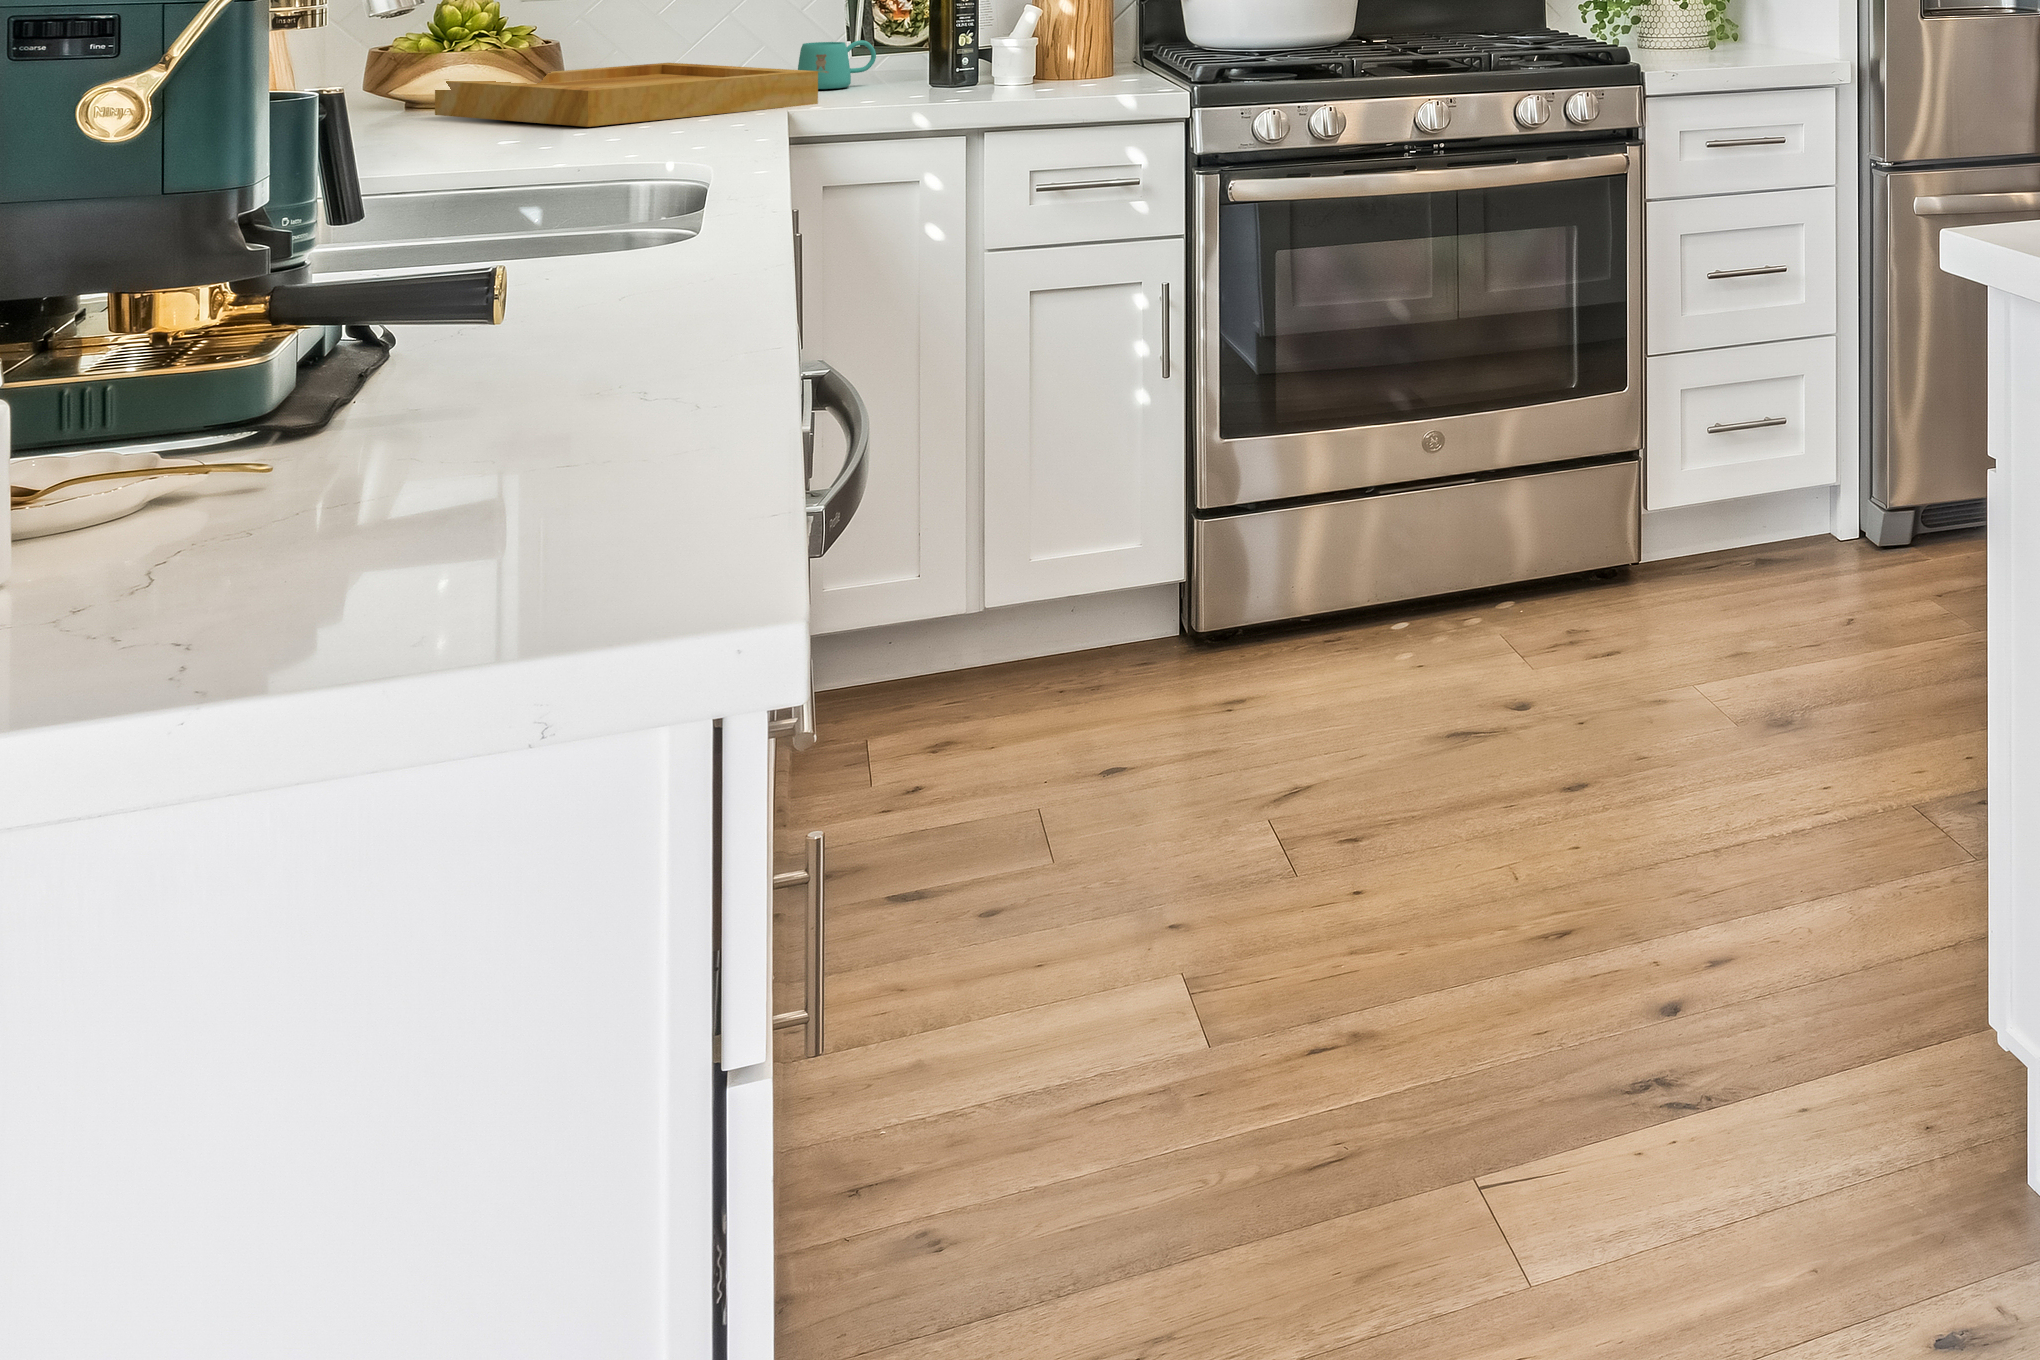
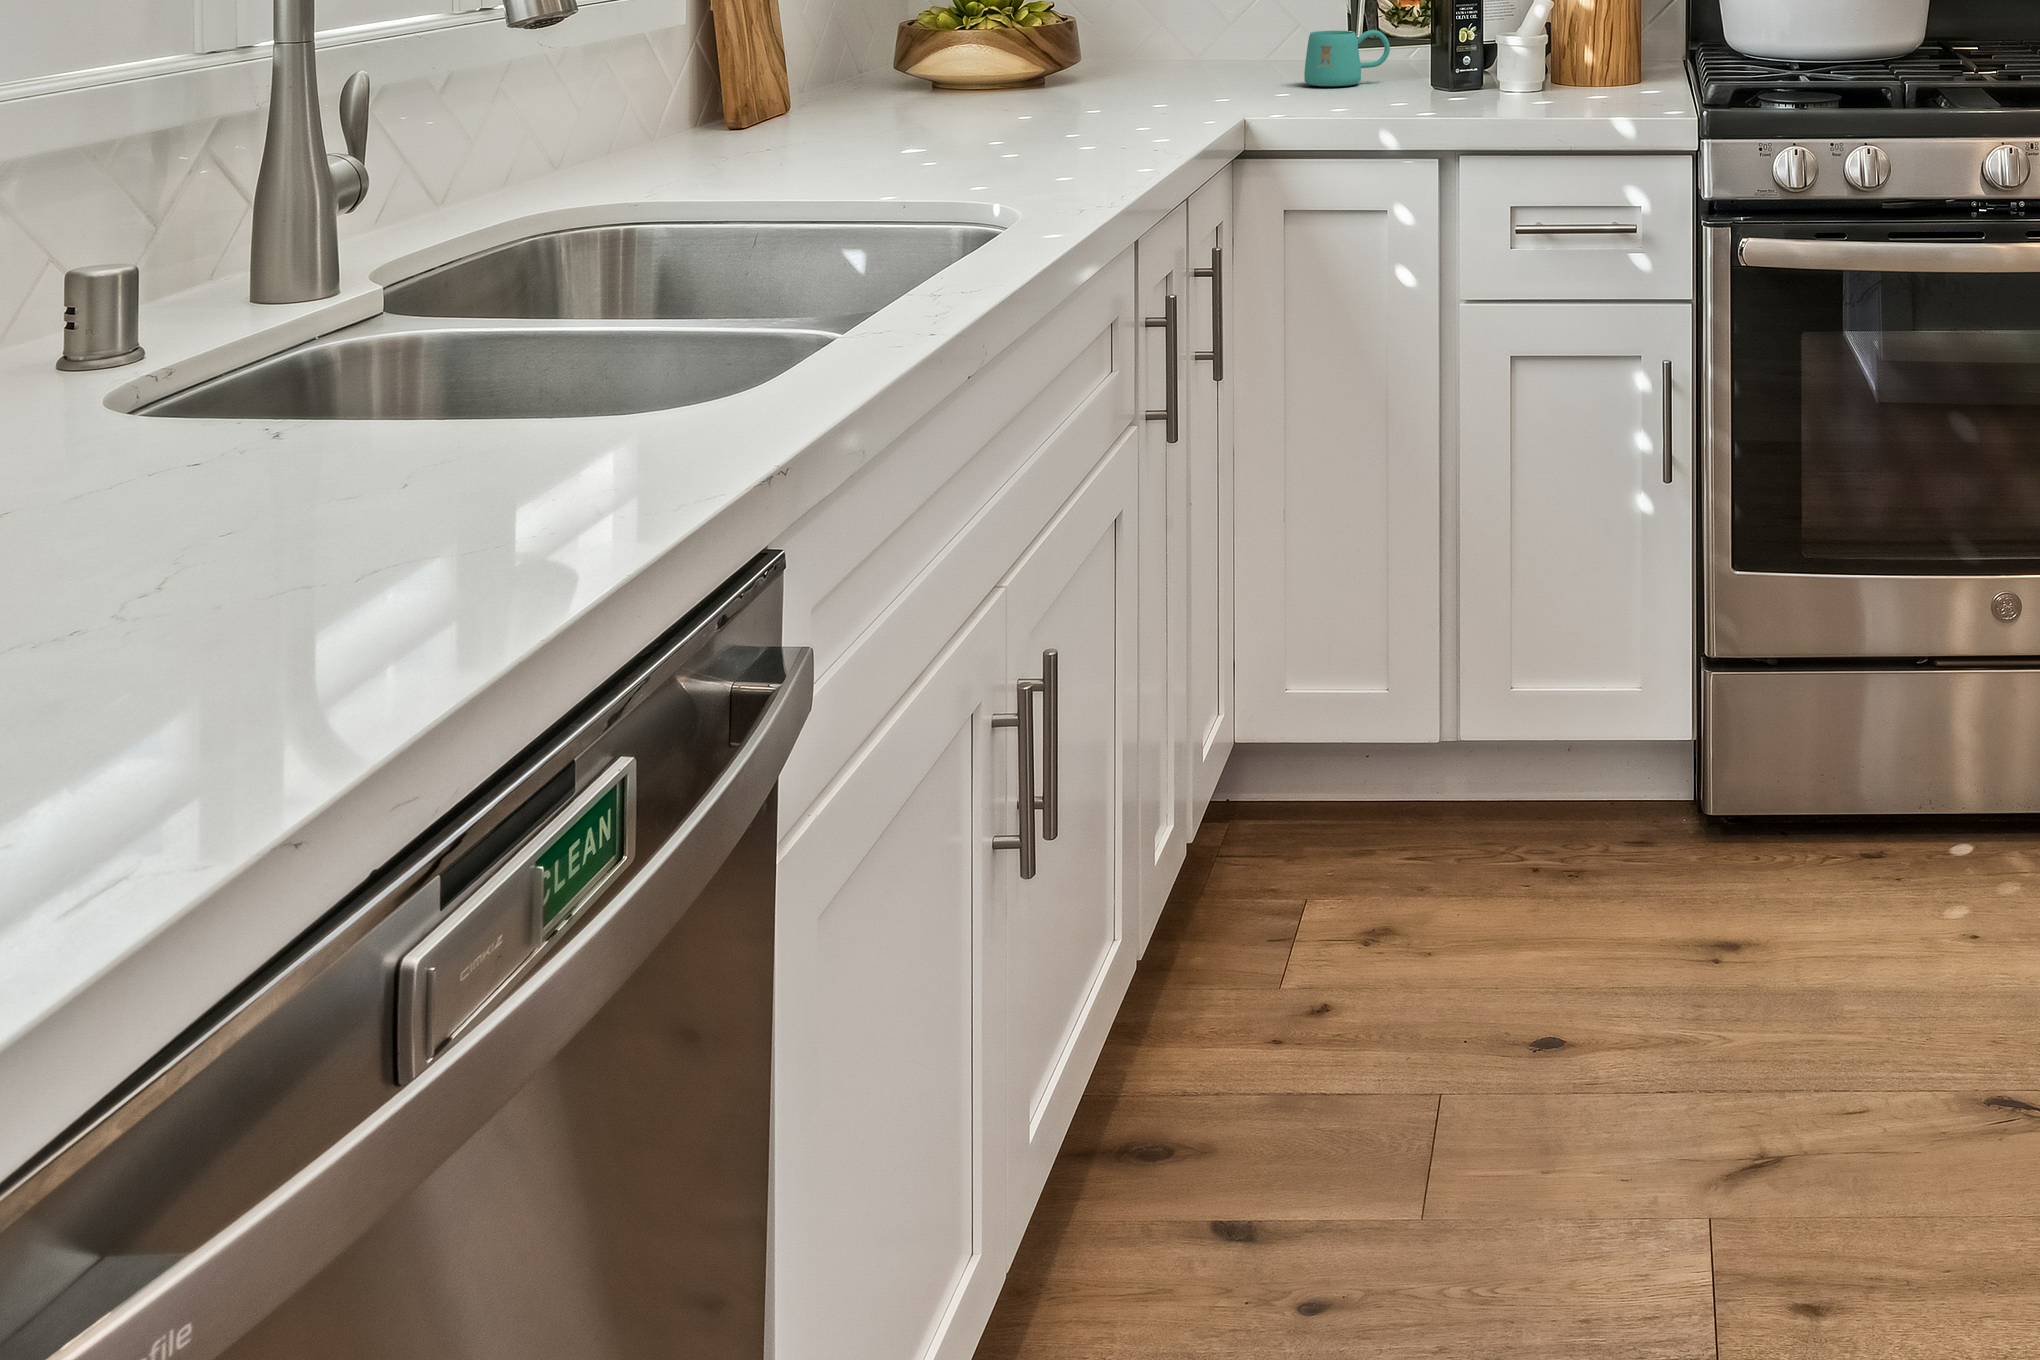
tray: present [435,63,818,127] -> none [926,49,1295,131]

